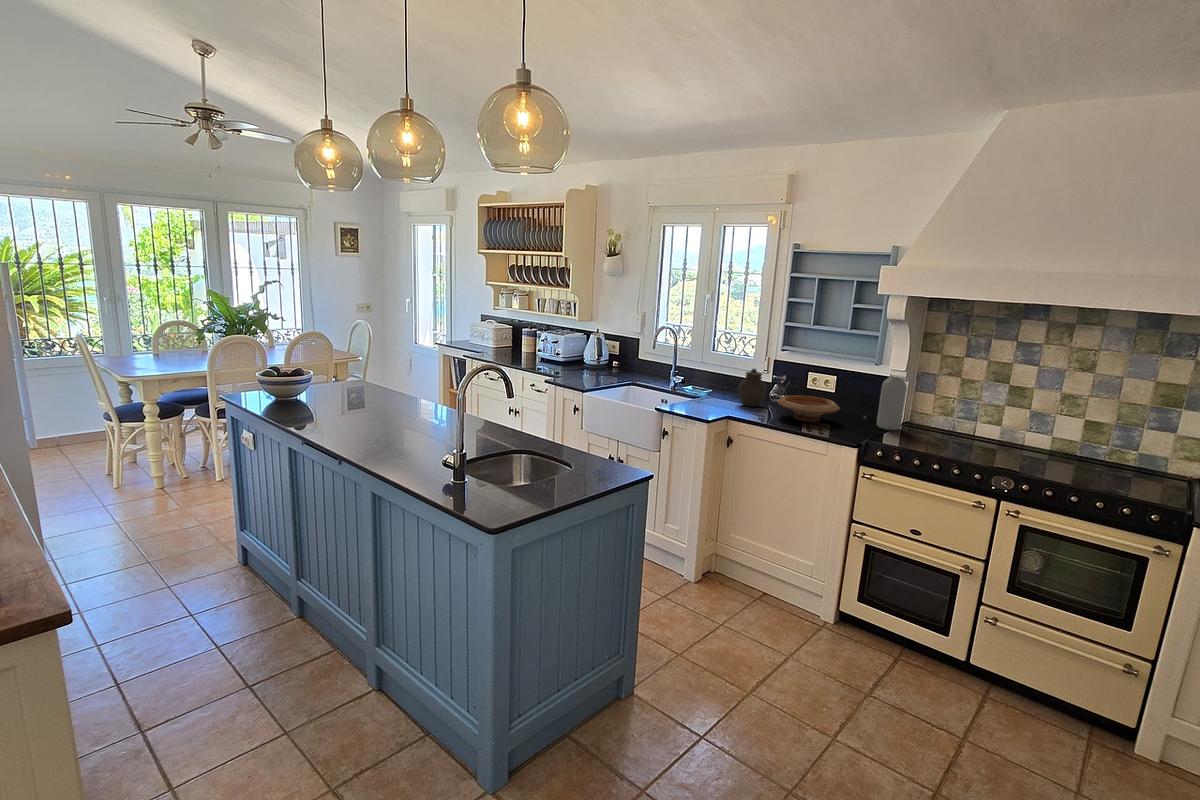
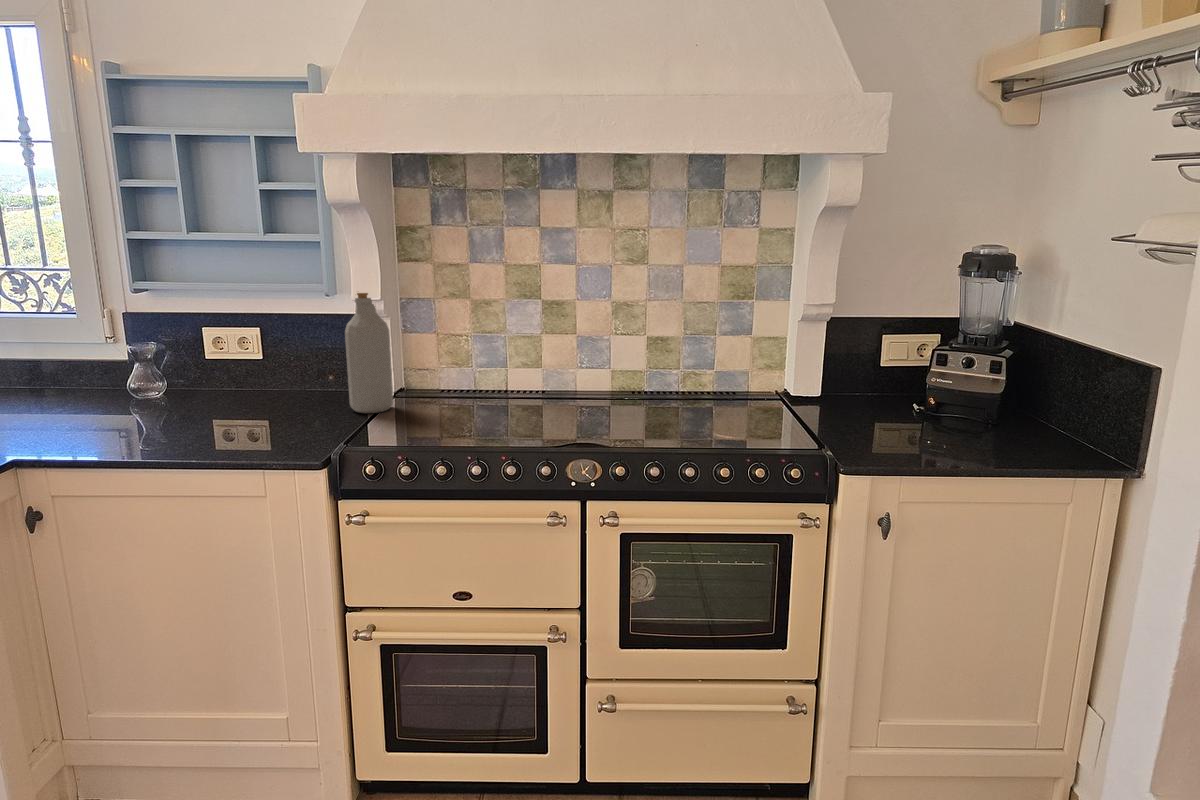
jar: present [738,369,767,407] -> none [42,339,114,423]
wooden bowl: present [778,396,840,422] -> none [139,377,276,432]

